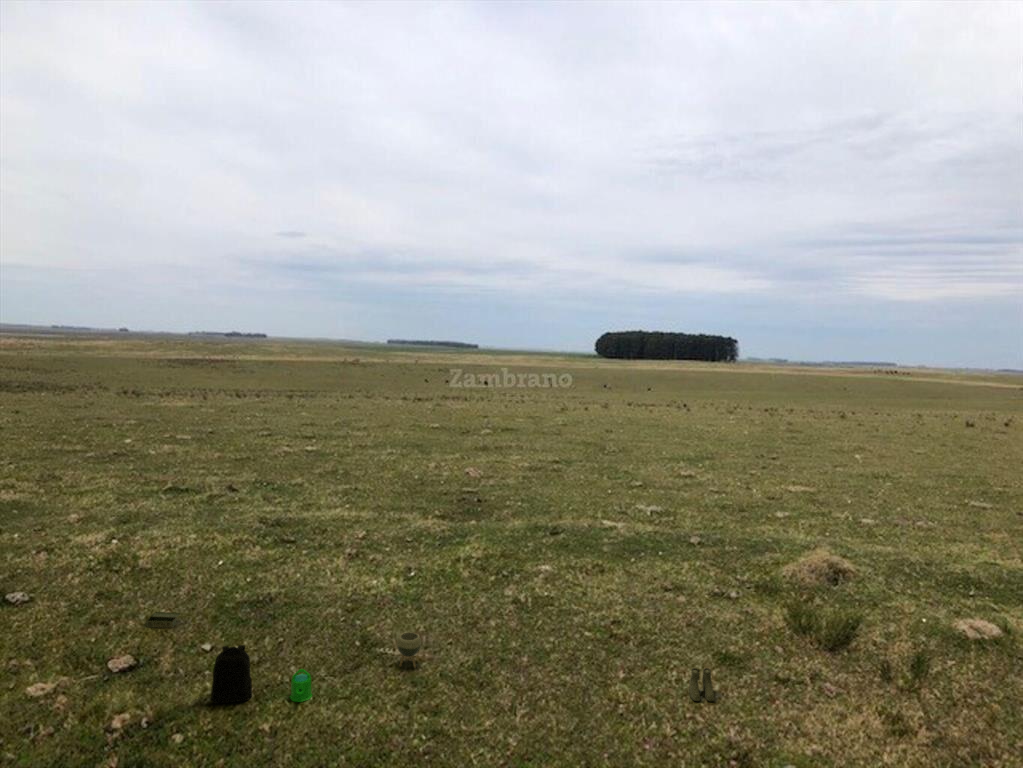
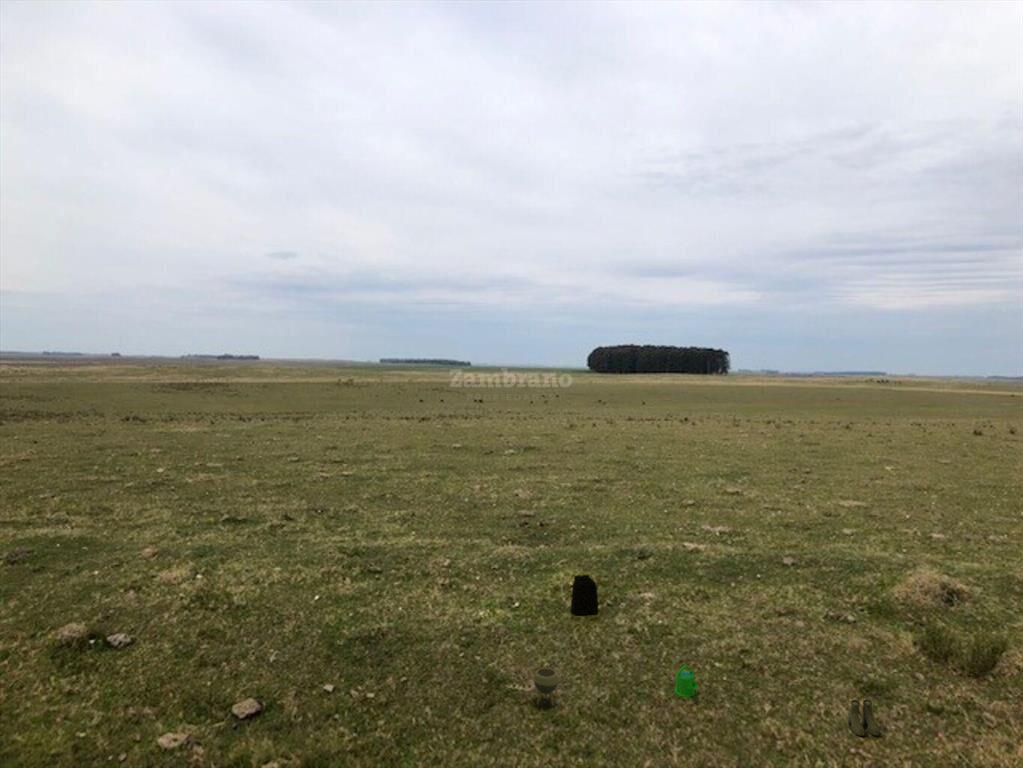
toolbox: present [146,612,180,628] -> none [261,652,294,668]
backpack: present [211,645,252,703] -> present [571,575,598,615]
watering can: present [290,669,312,702] -> present [674,665,698,697]

